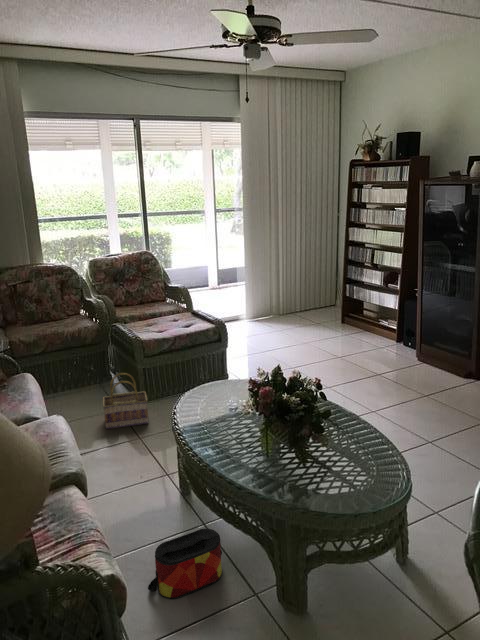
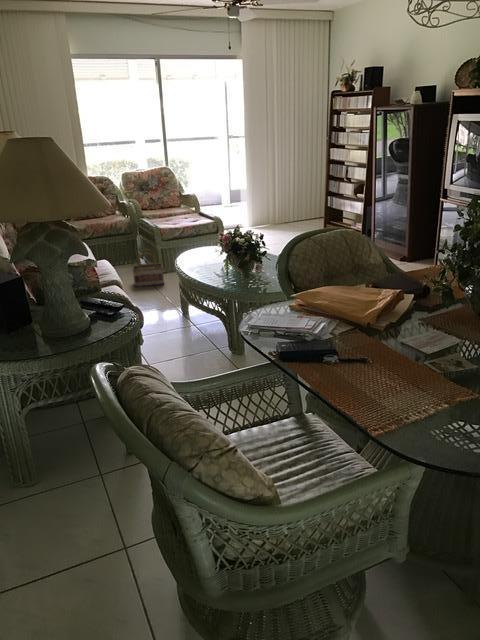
bag: present [148,529,222,599] -> none [156,318,200,351]

